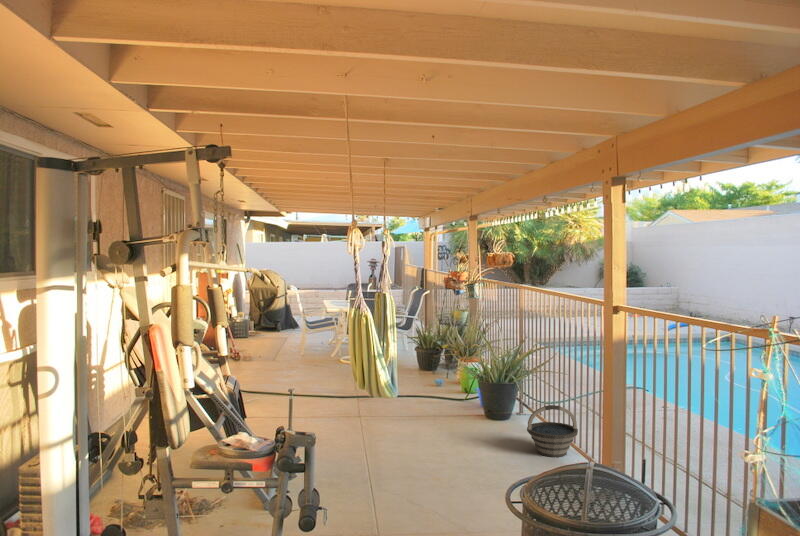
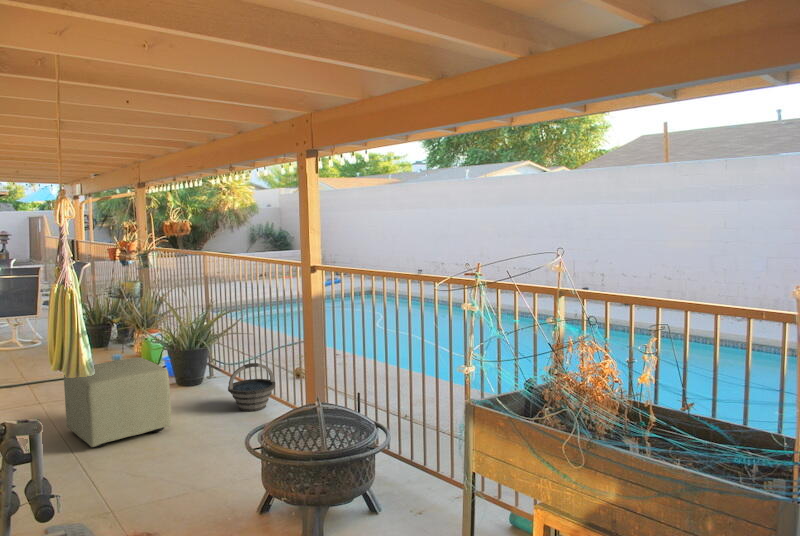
ottoman: none [381,384,467,464] -> present [64,358,172,448]

